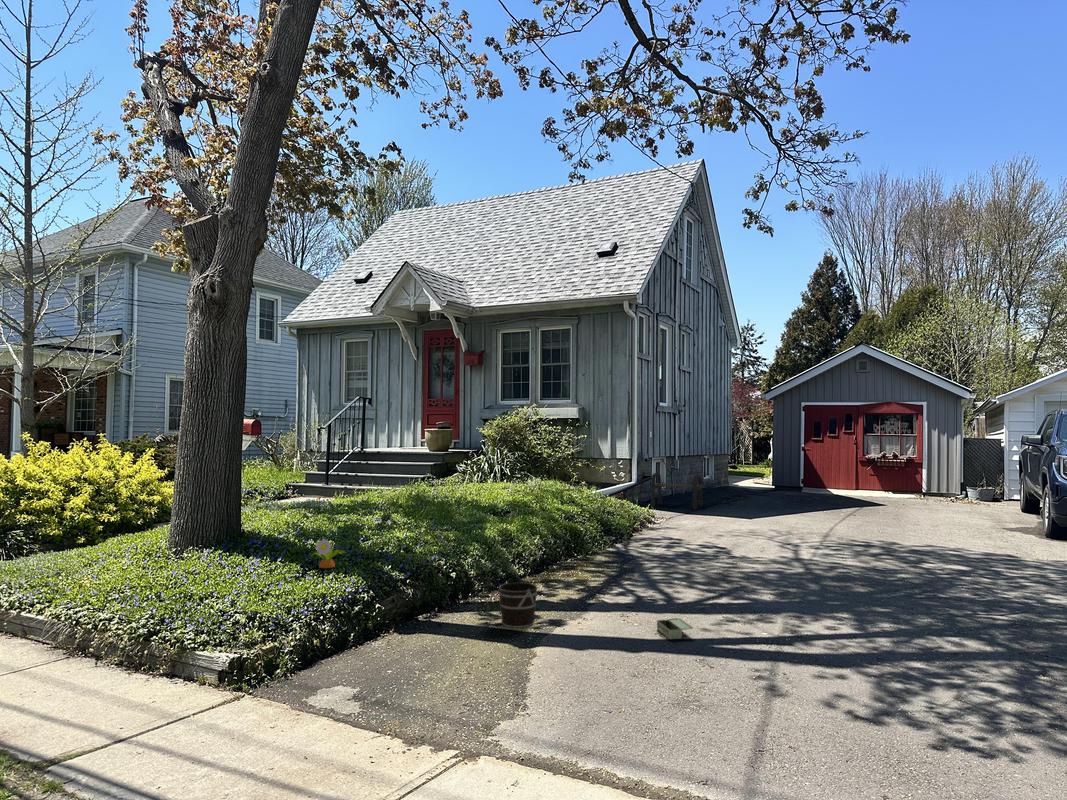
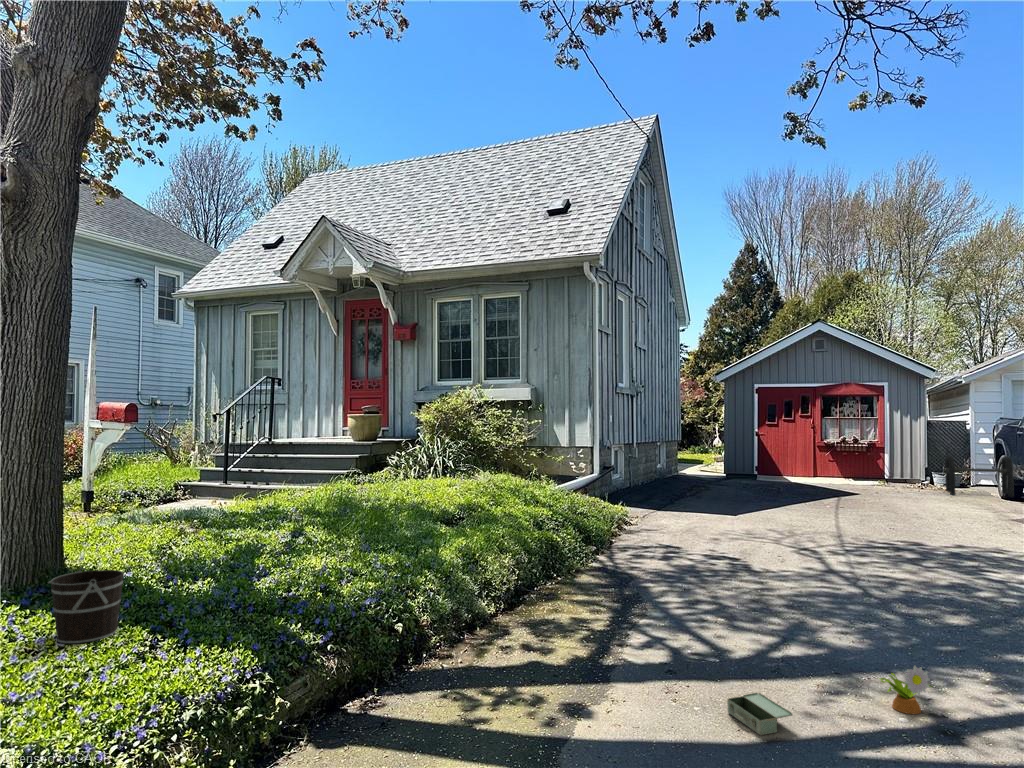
bench: present [651,472,702,509] -> present [945,456,1014,497]
decorative plant: present [314,539,344,568] -> present [877,666,932,714]
bucket: present [499,583,537,627] -> present [48,568,124,643]

